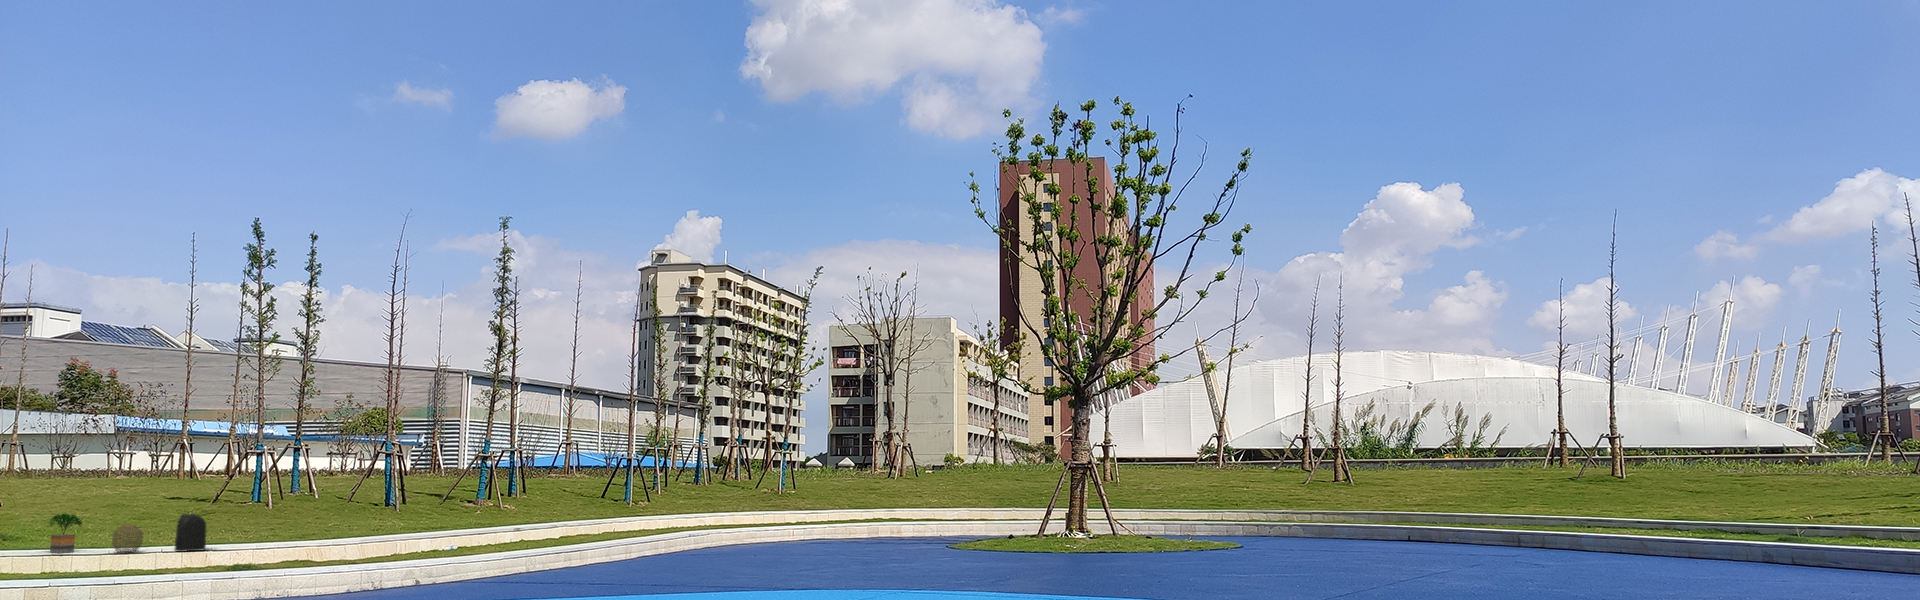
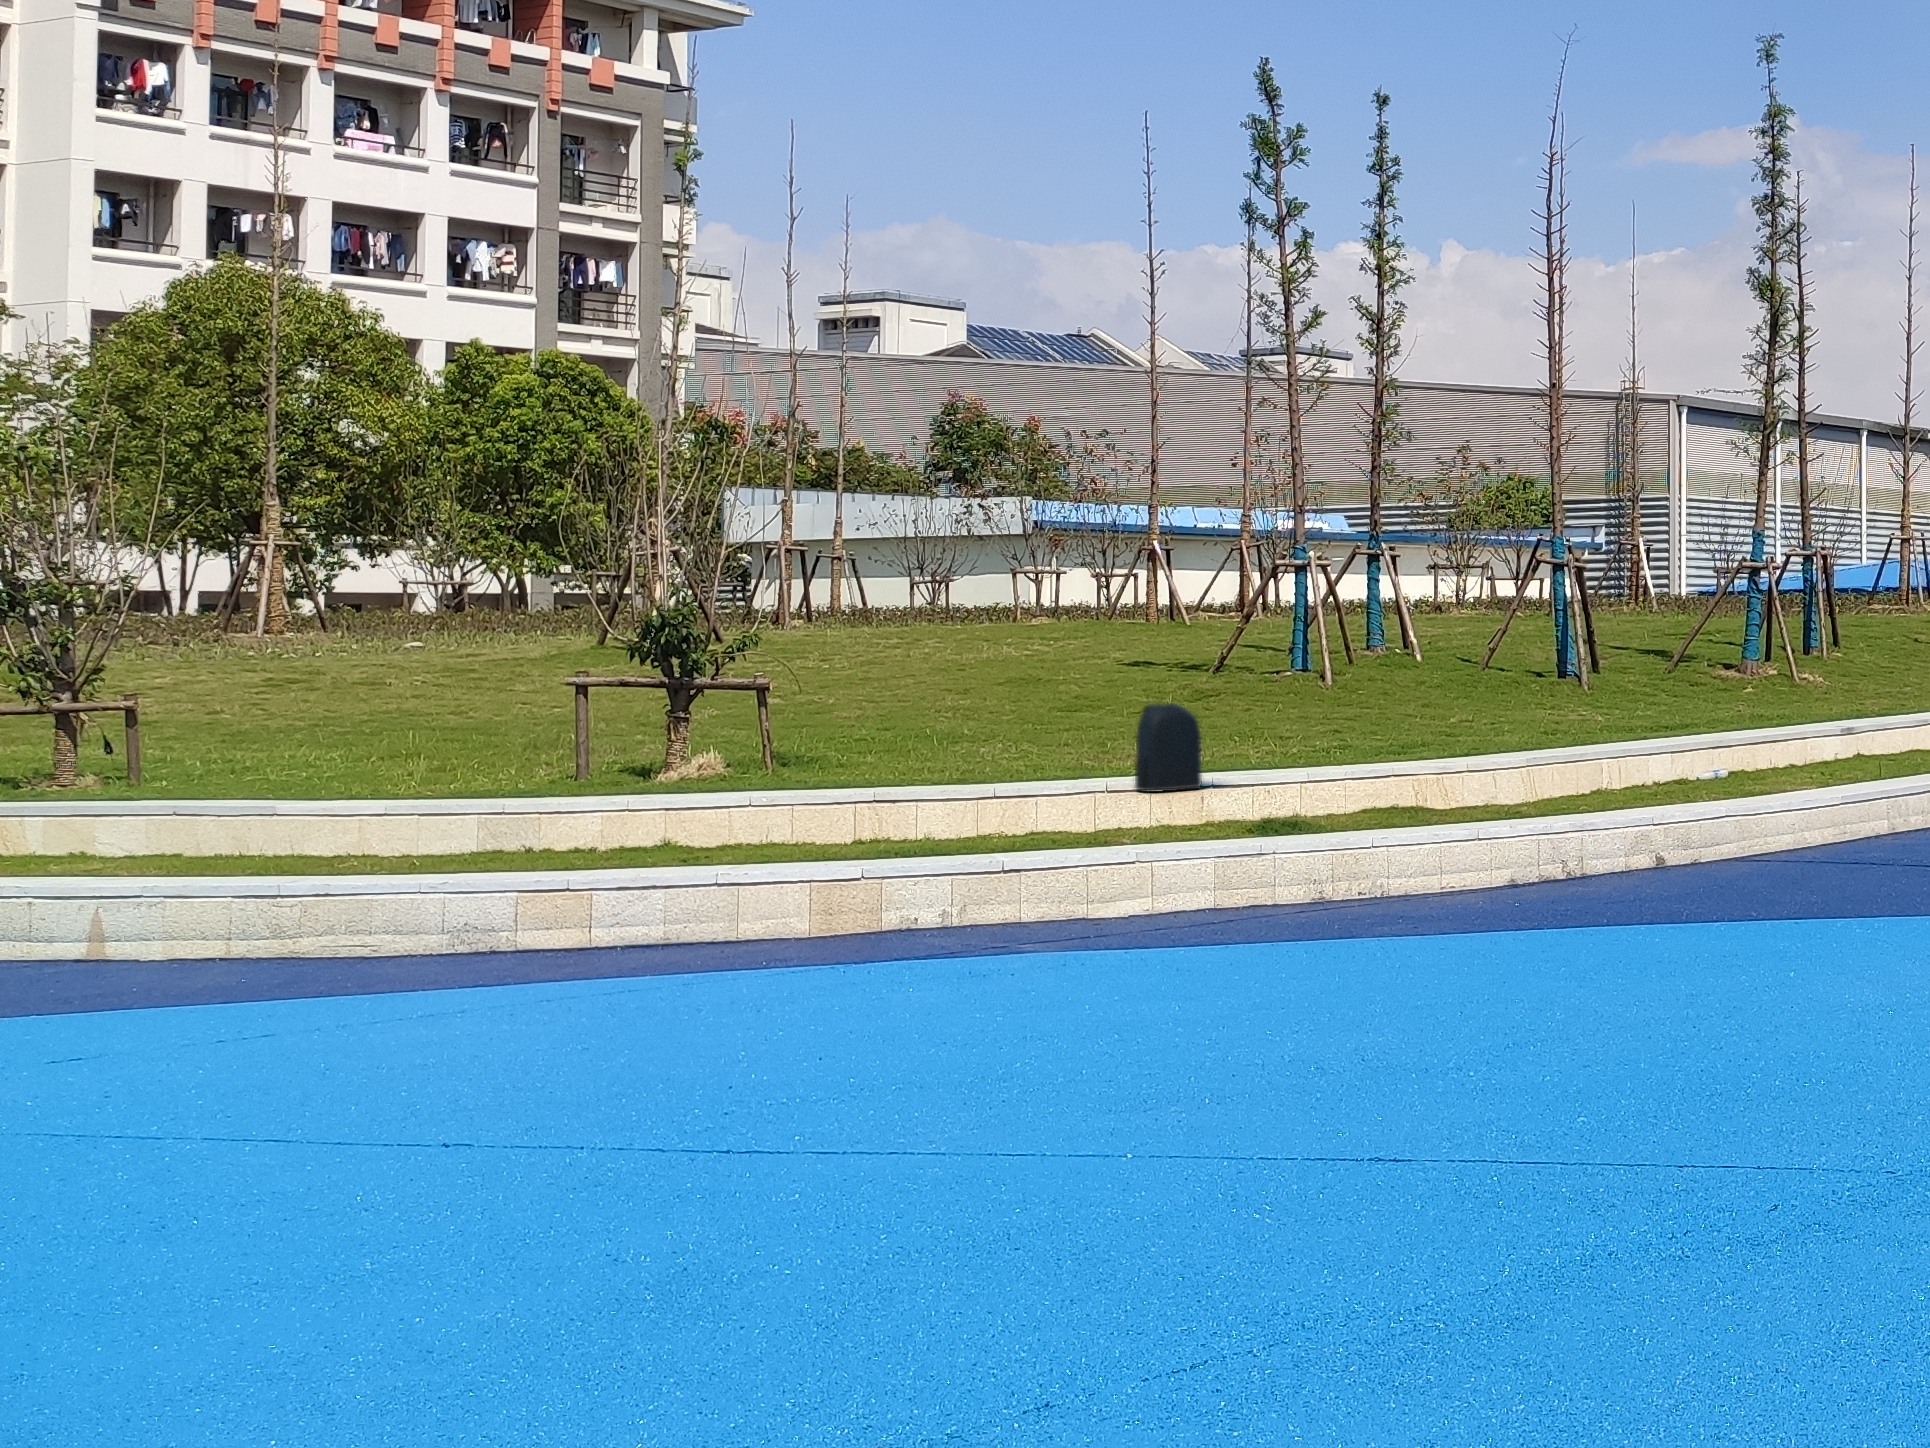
potted tree: present [50,514,82,553] -> none [864,703,939,795]
woven basket: present [112,525,143,553] -> none [1000,730,1066,796]

